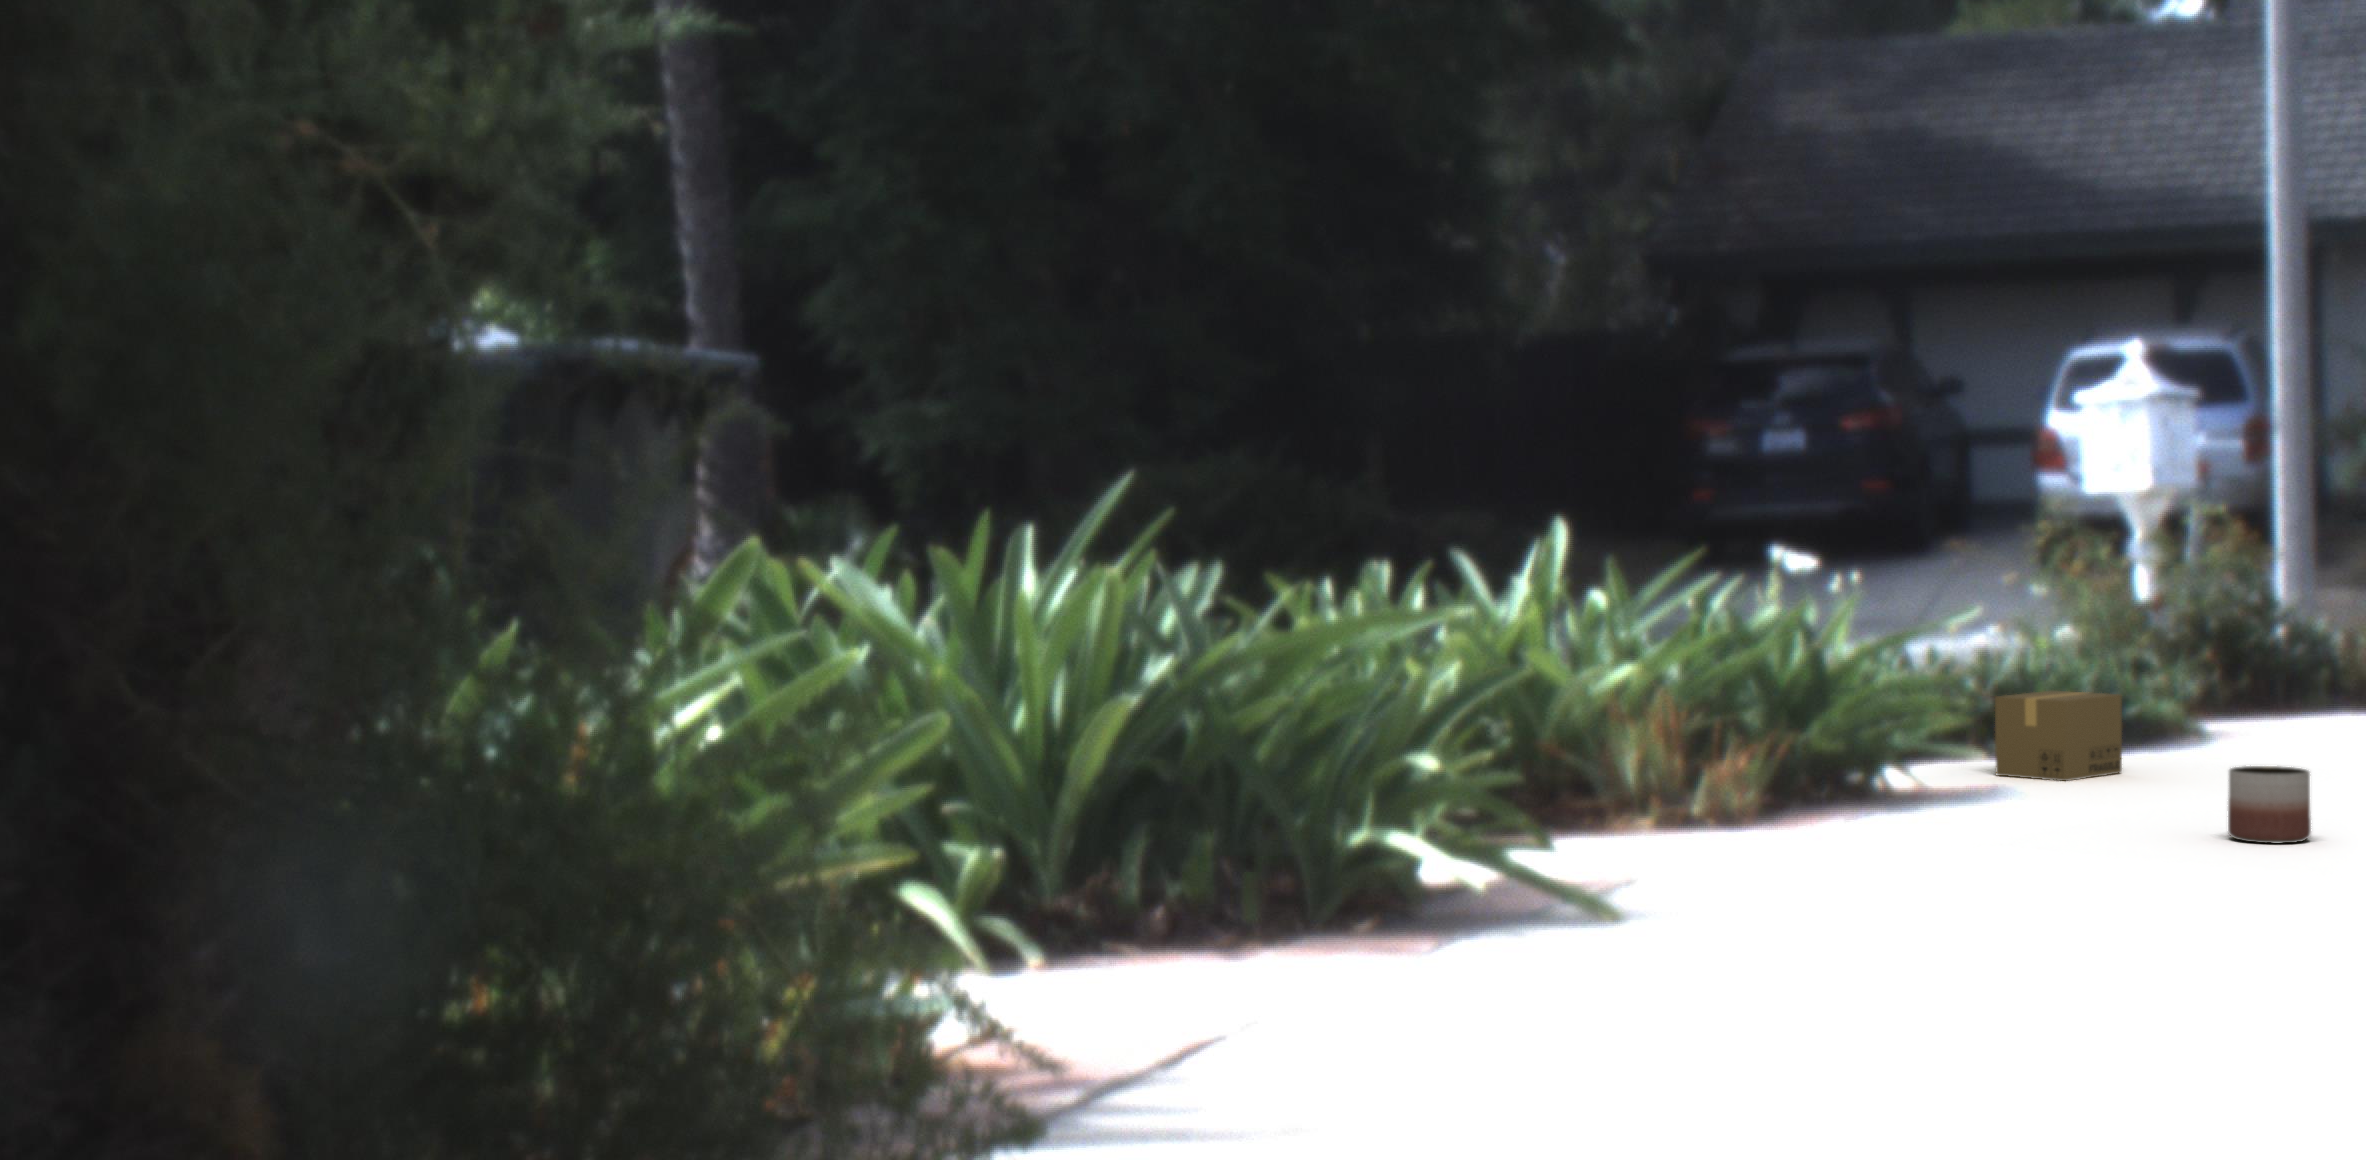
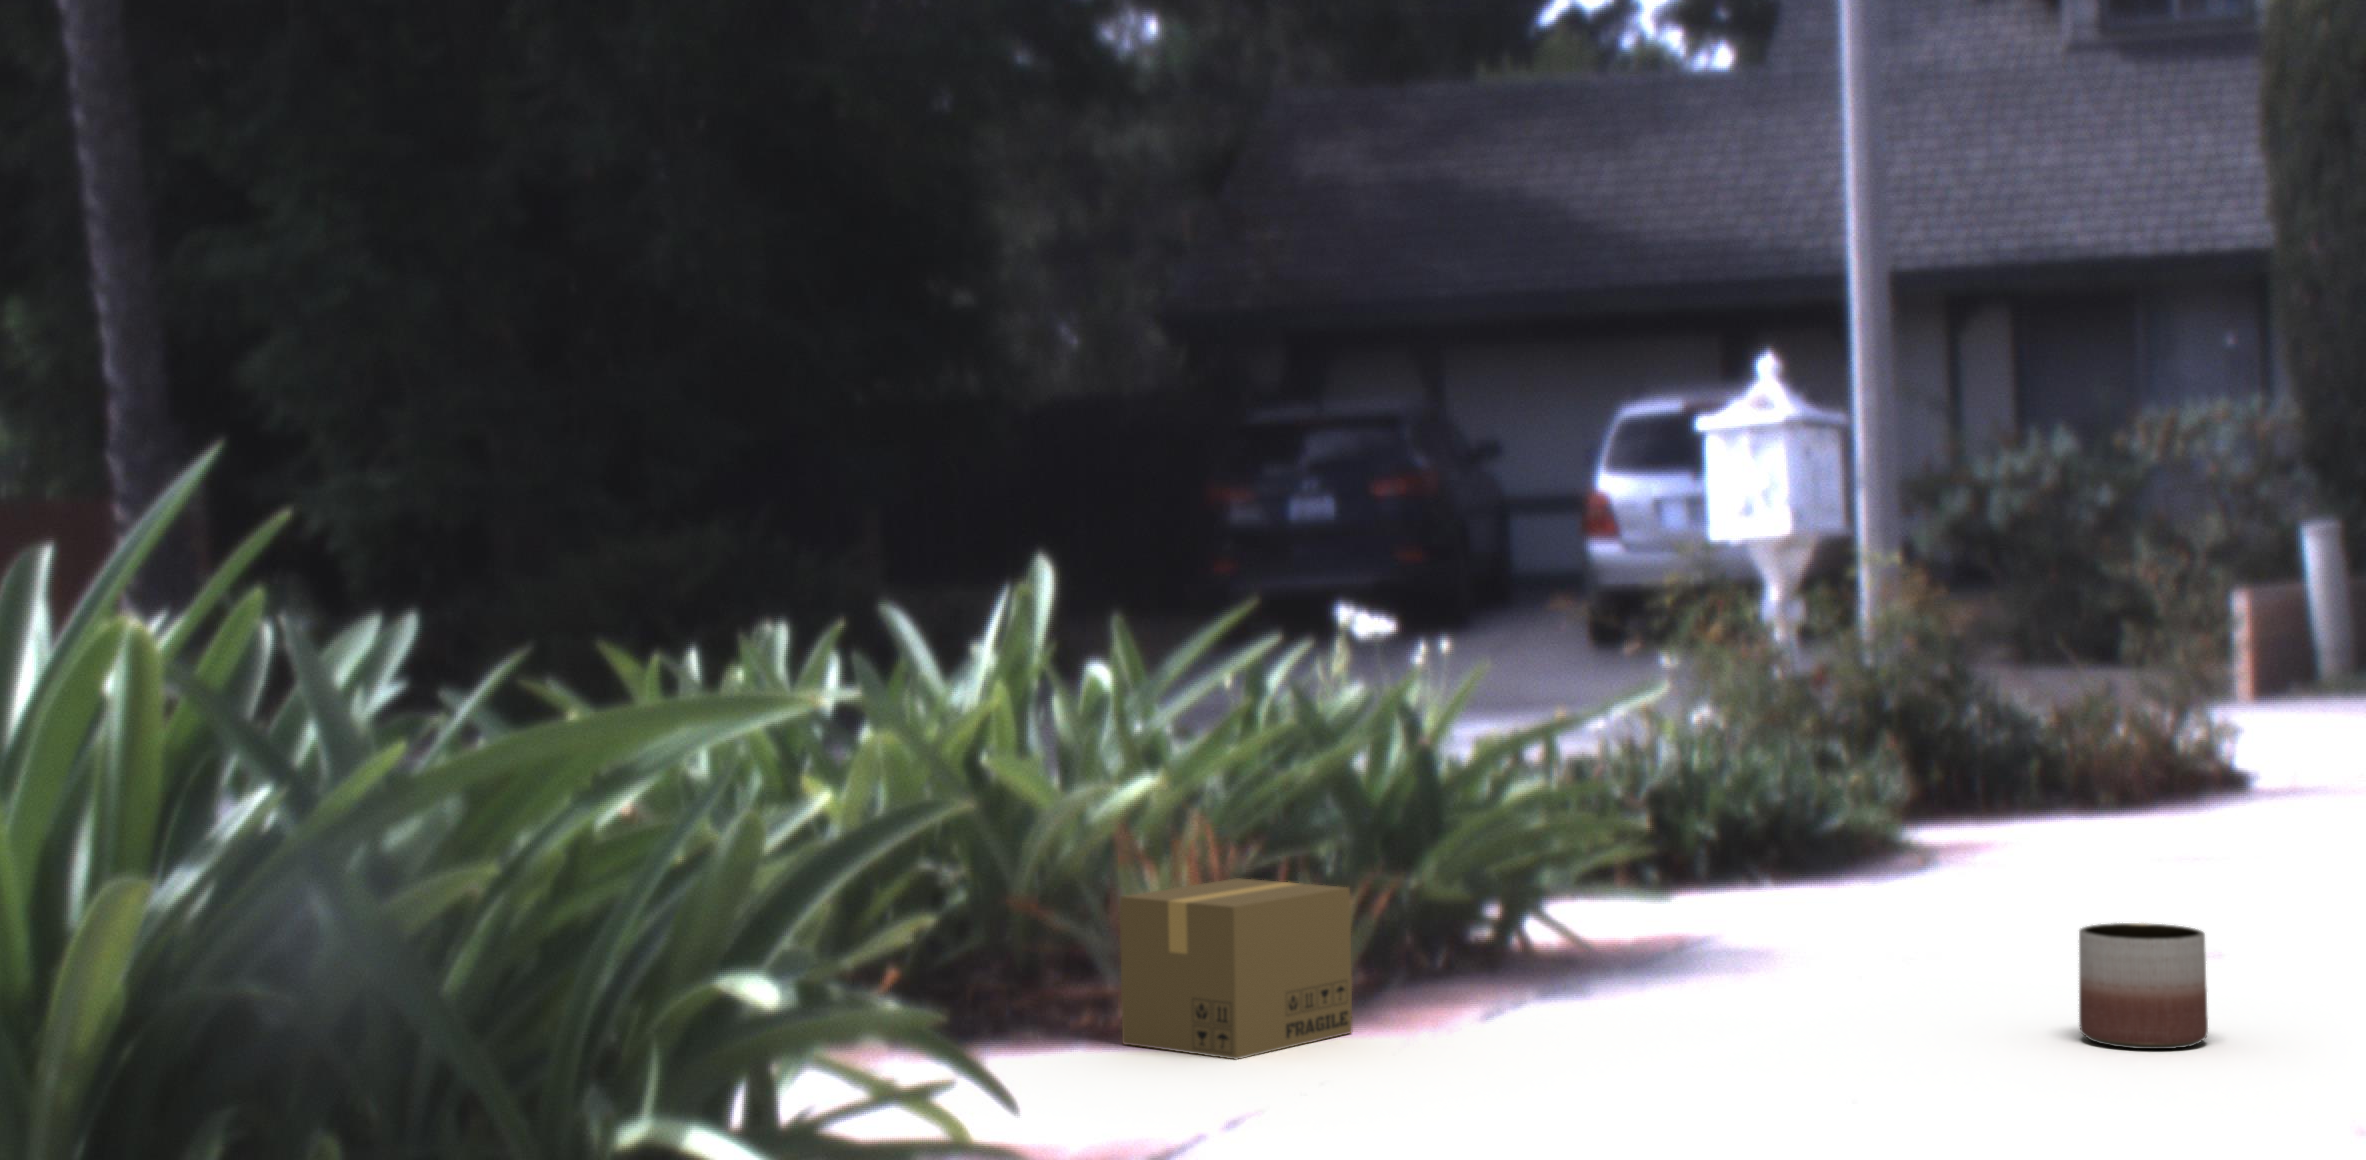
cardboard box: present [1995,691,2122,781] -> present [1120,878,1352,1059]

